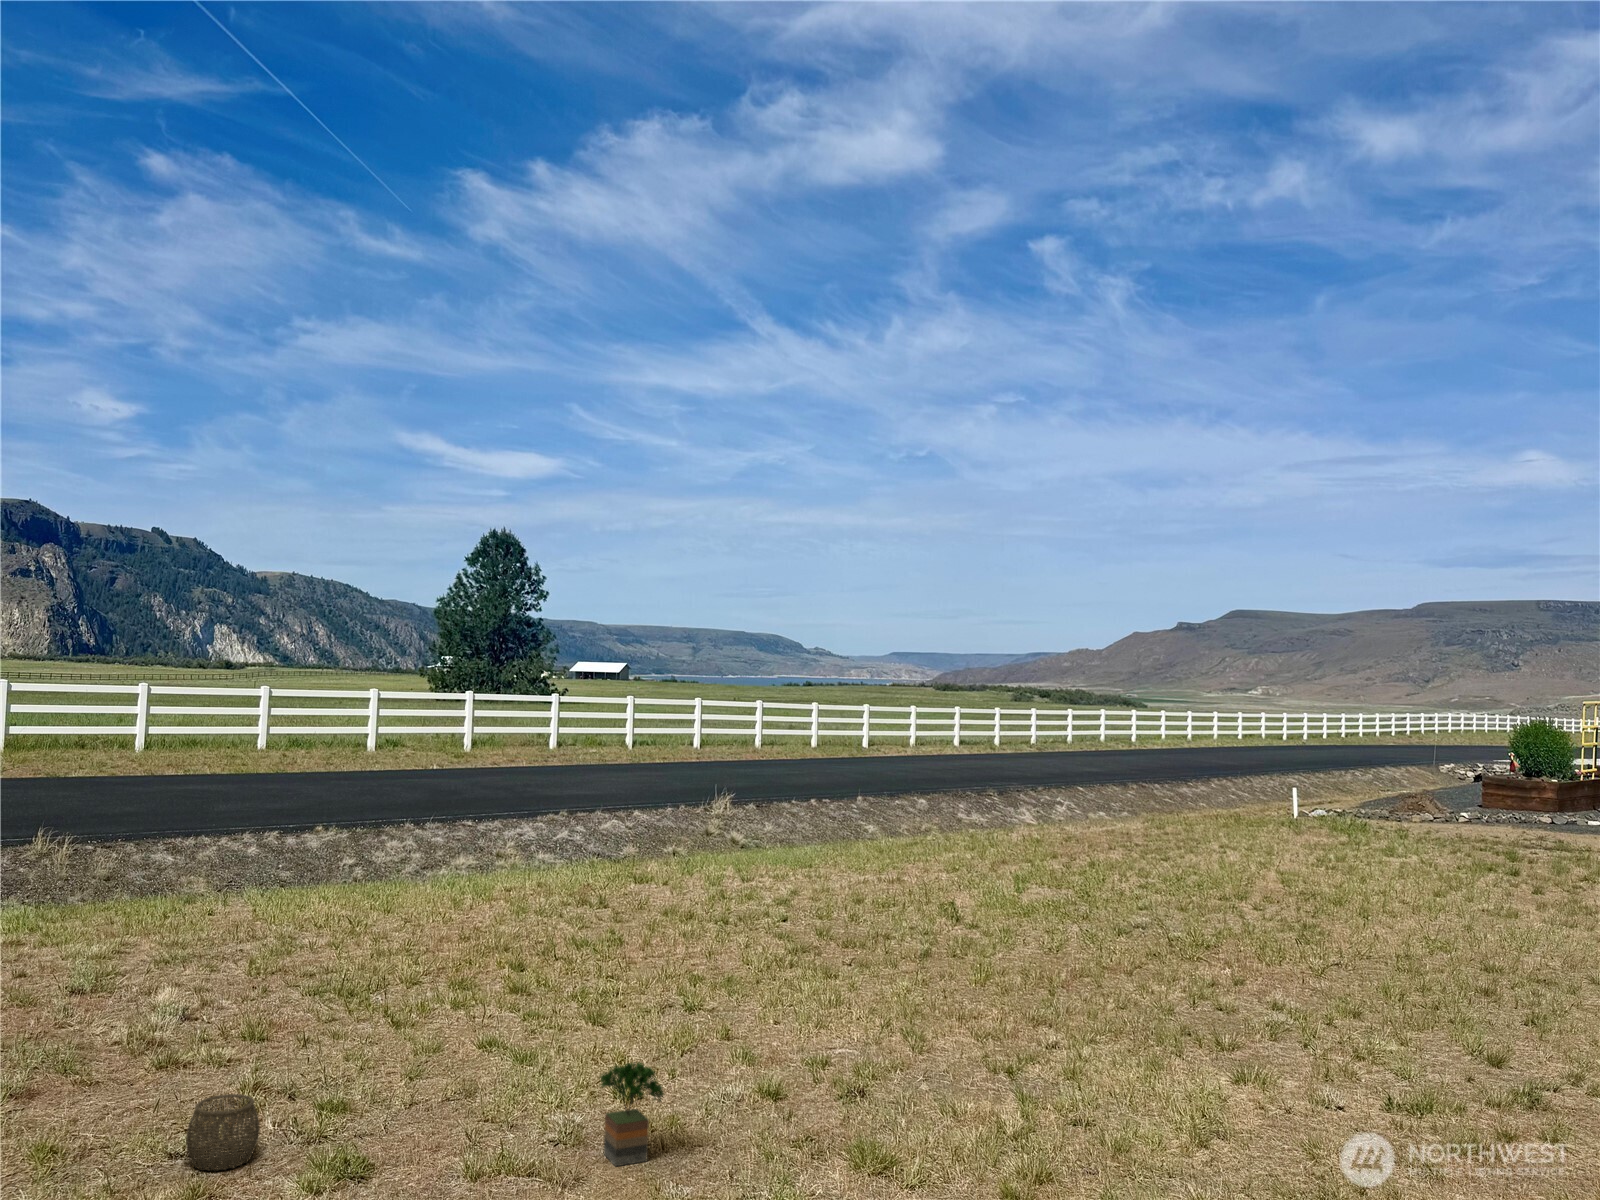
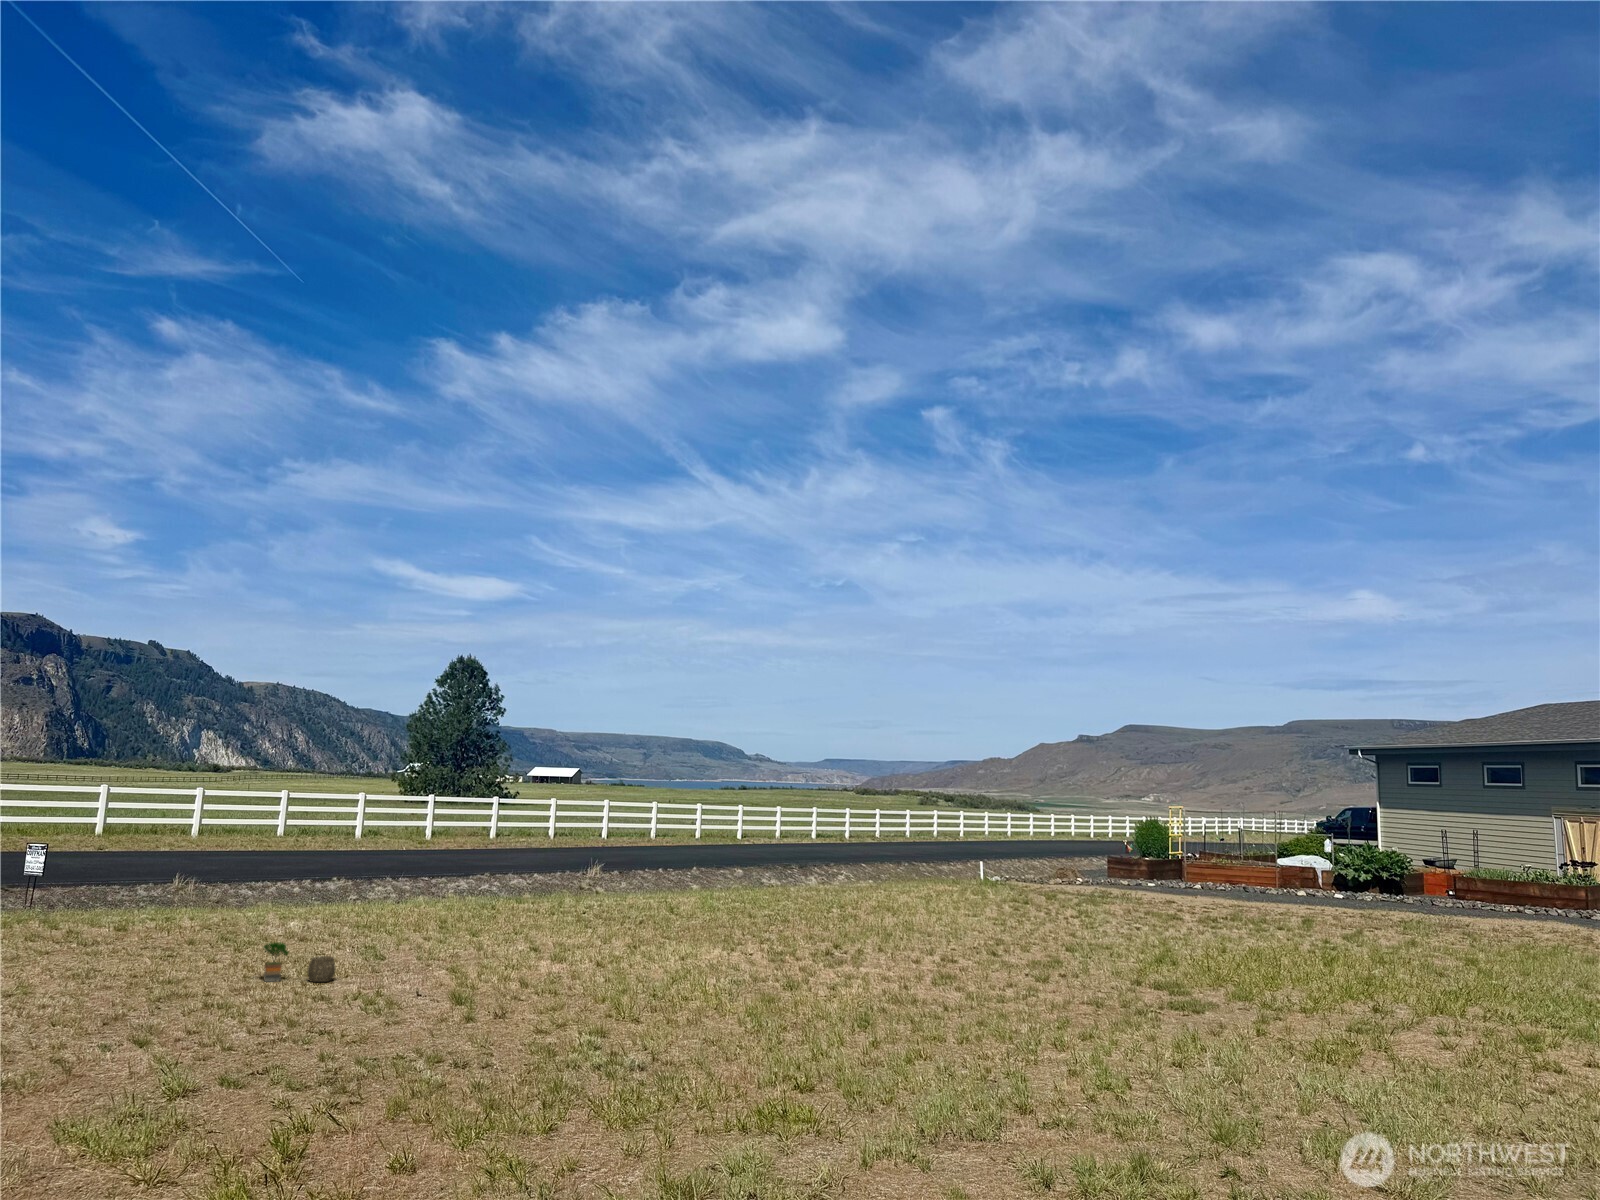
potted tree: present [600,1062,664,1166] -> present [263,942,289,982]

